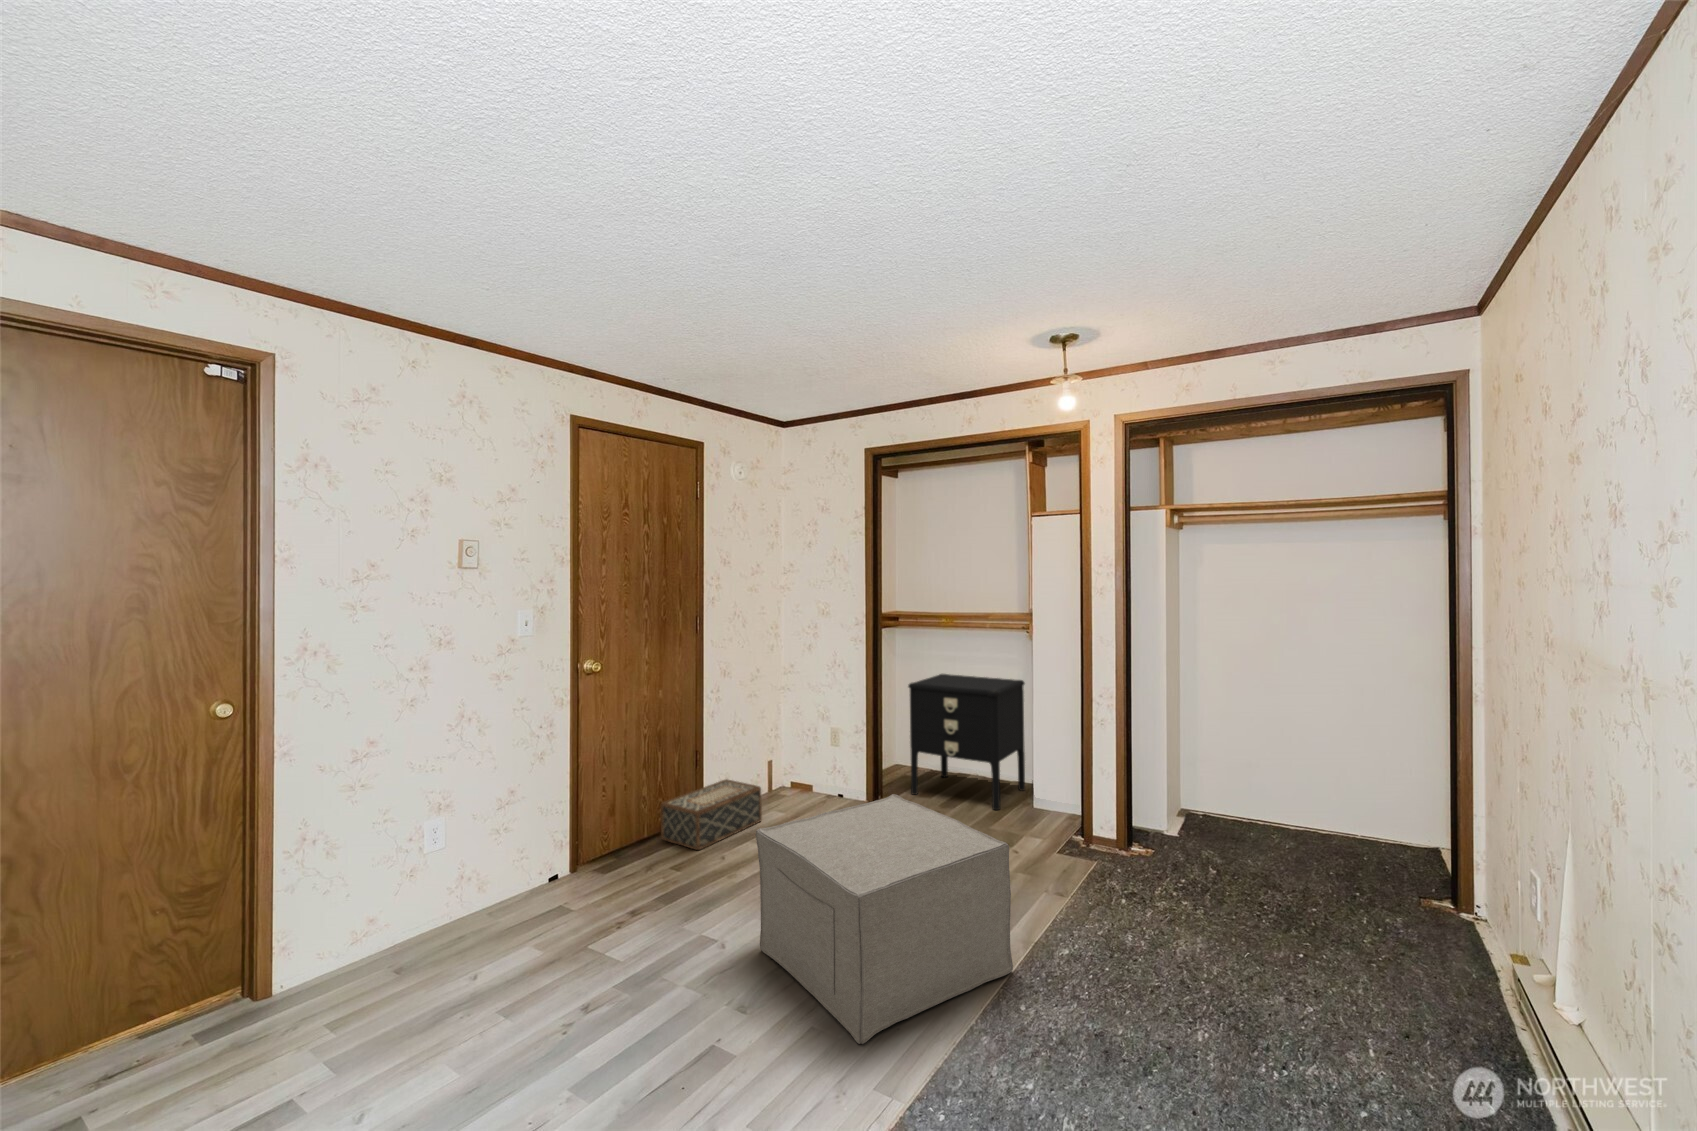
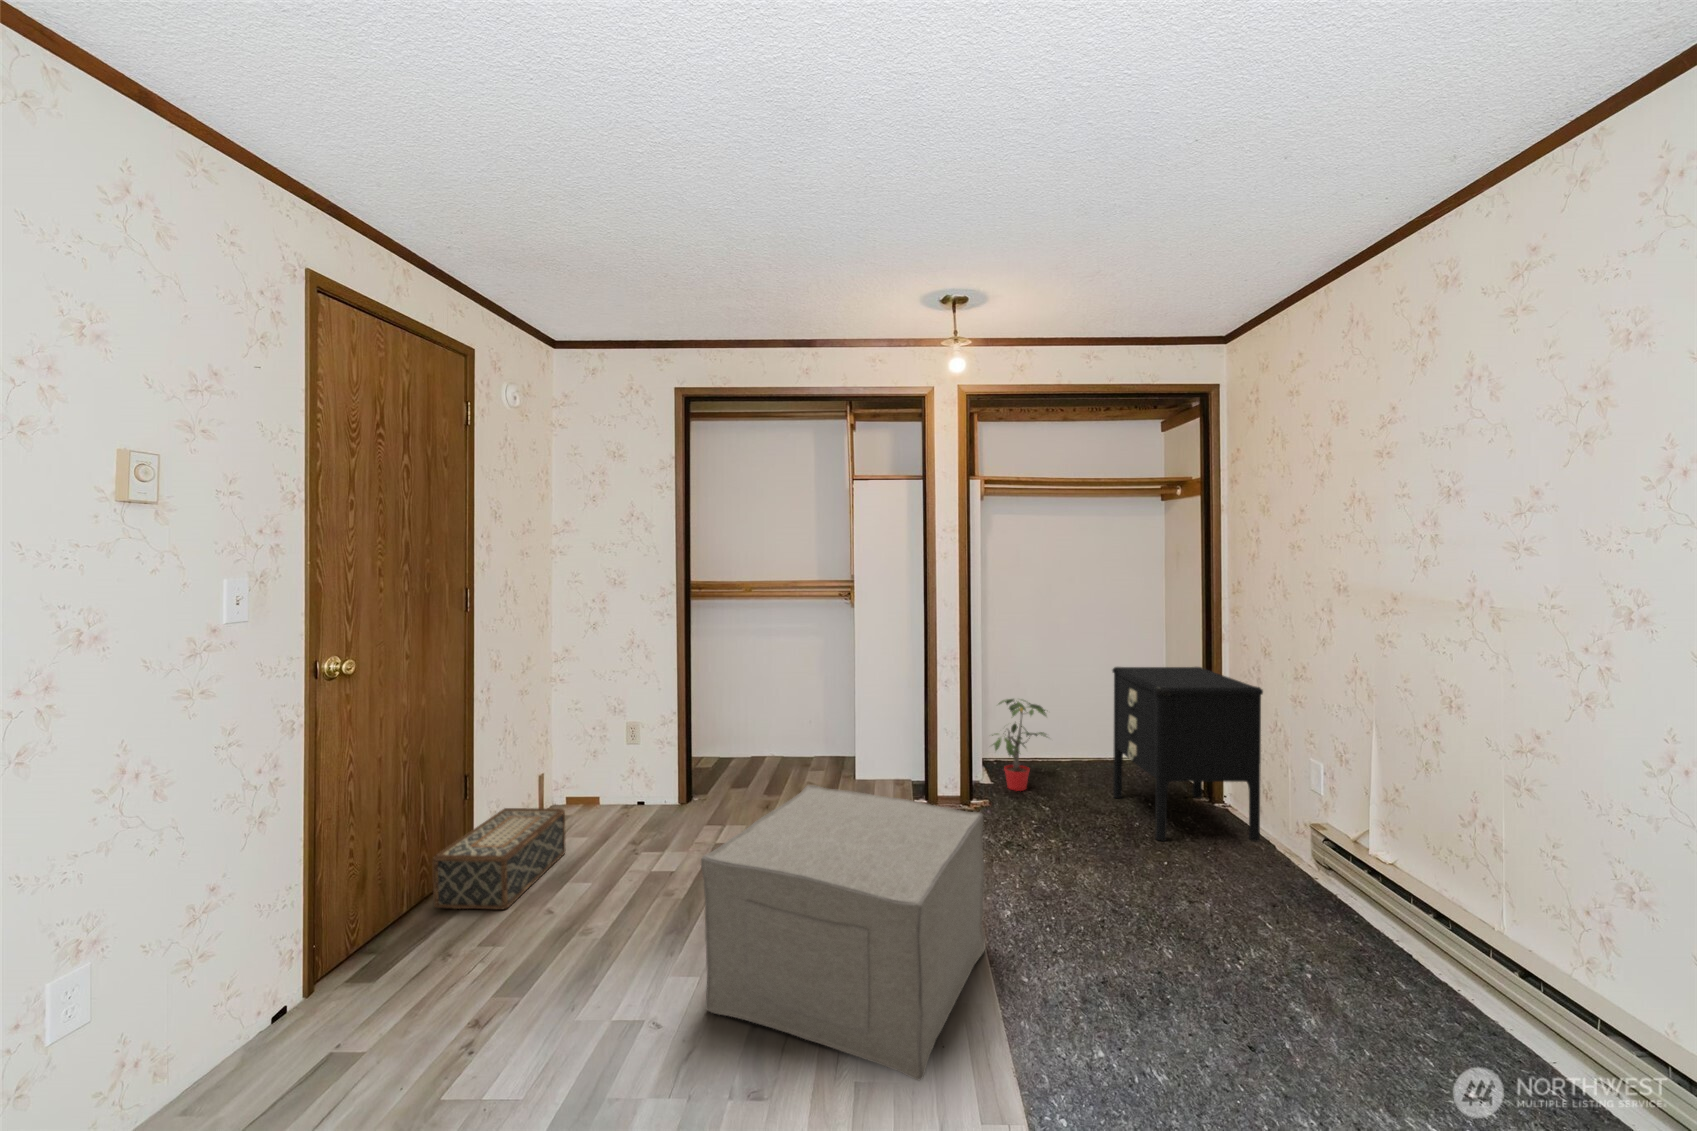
nightstand: present [908,674,1025,810] -> present [1112,667,1263,841]
potted plant: none [1160,745,1261,849] -> present [992,699,1046,791]

